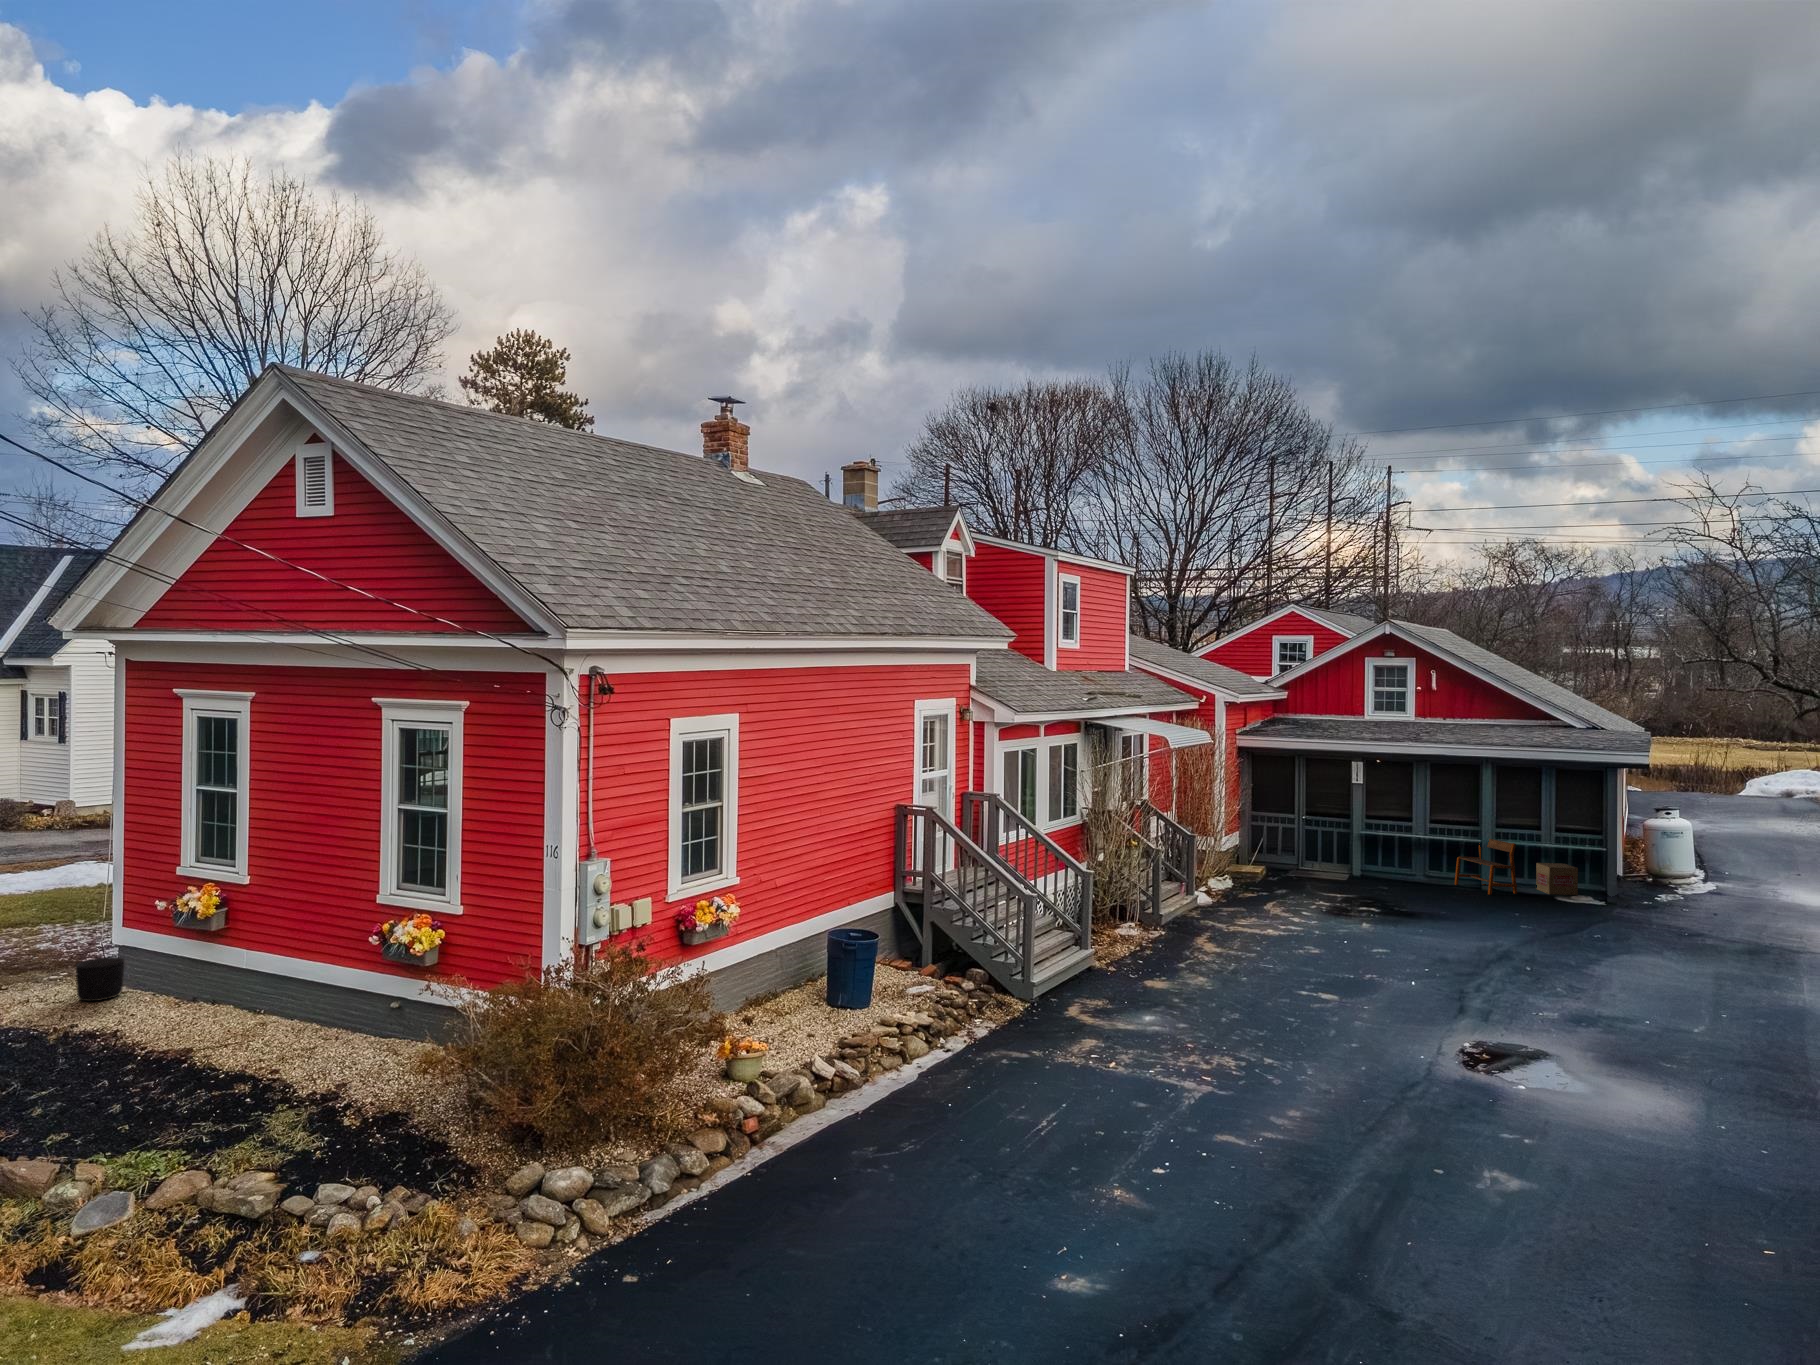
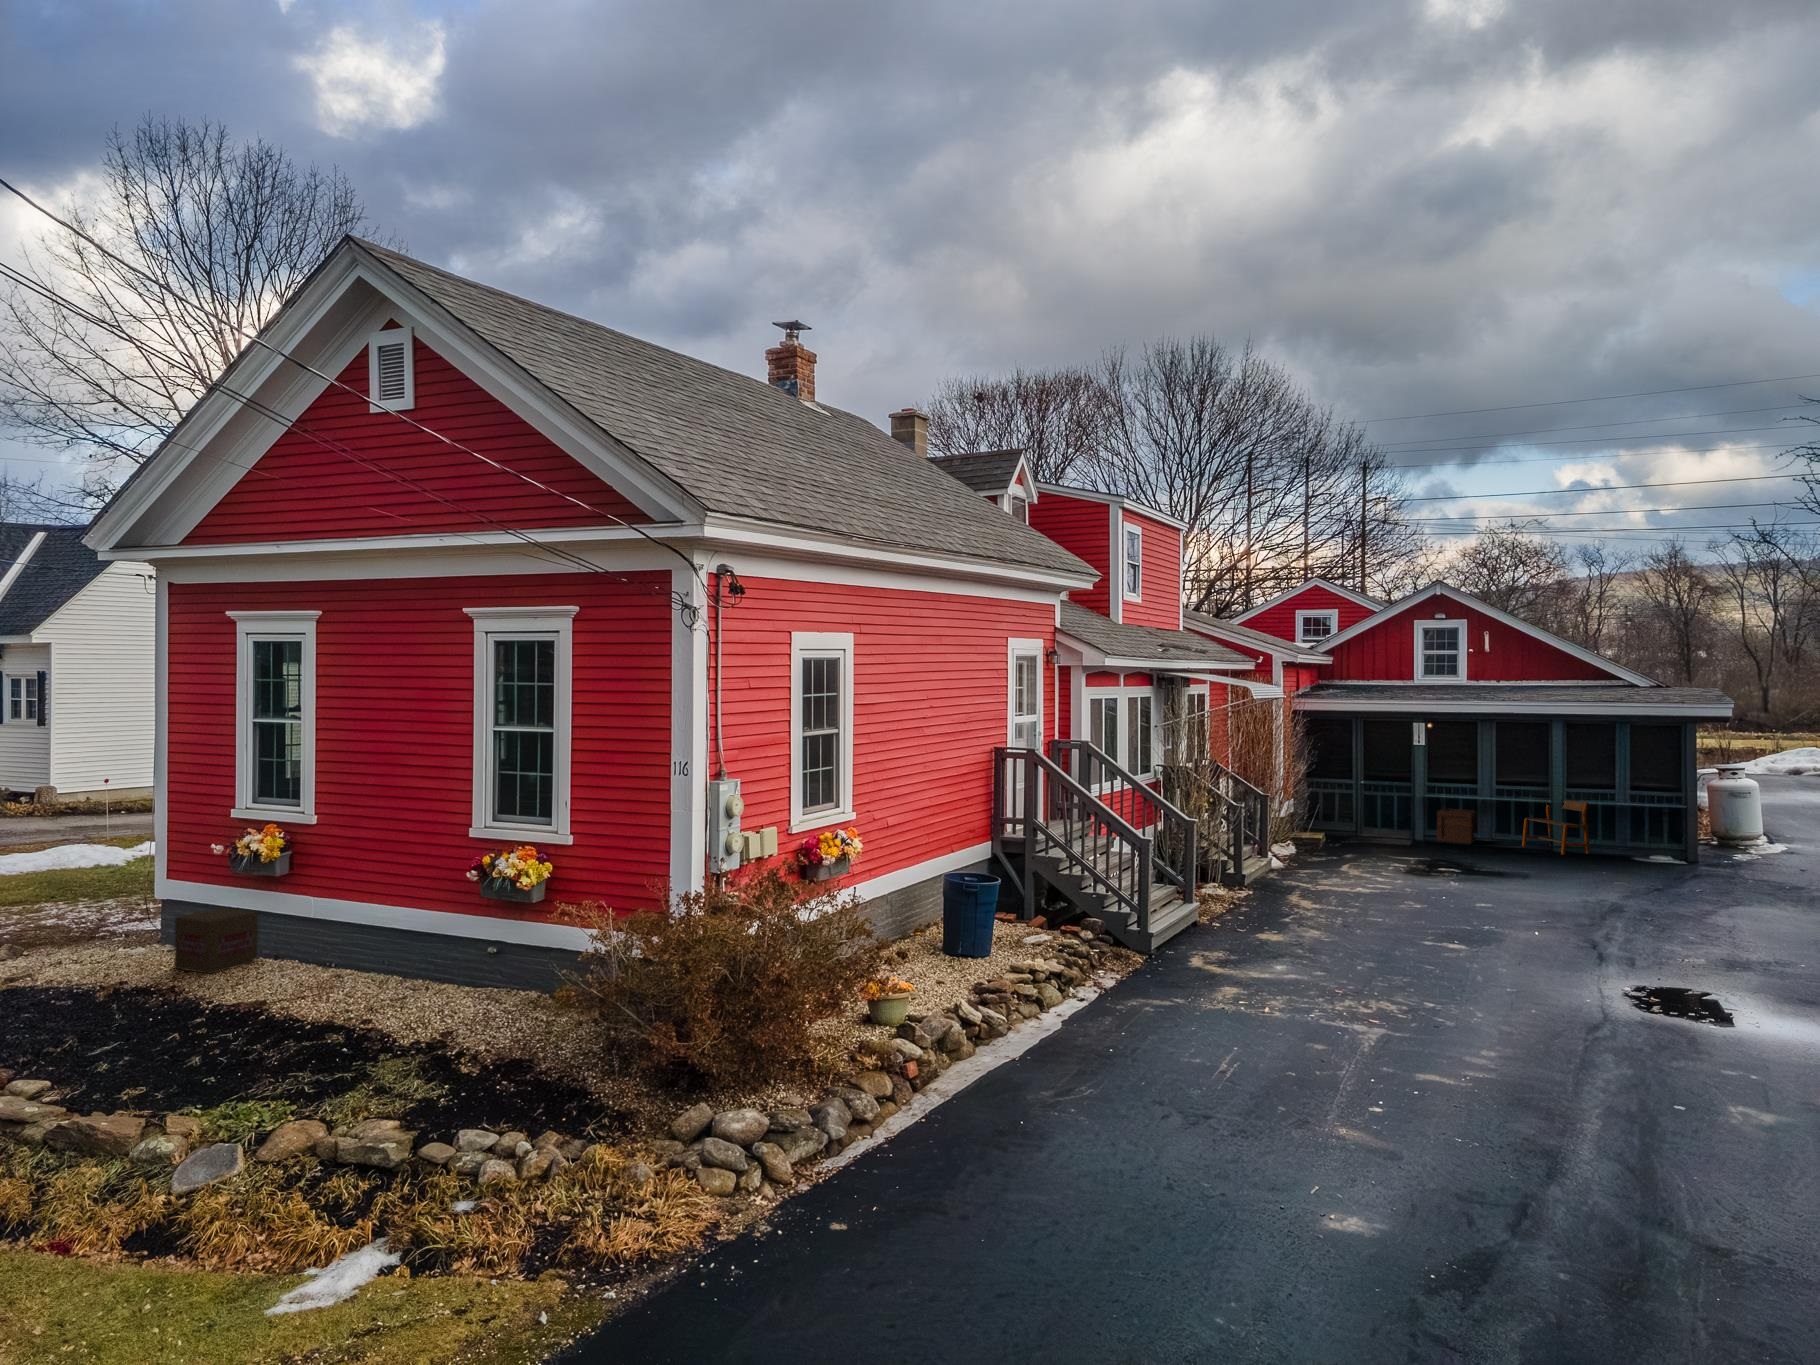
wooden crate: none [1373,845,1413,882] -> present [1437,808,1477,844]
cardboard box: present [1536,863,1578,895] -> present [174,907,258,974]
planter: present [76,957,125,1001] -> none [121,910,174,957]

